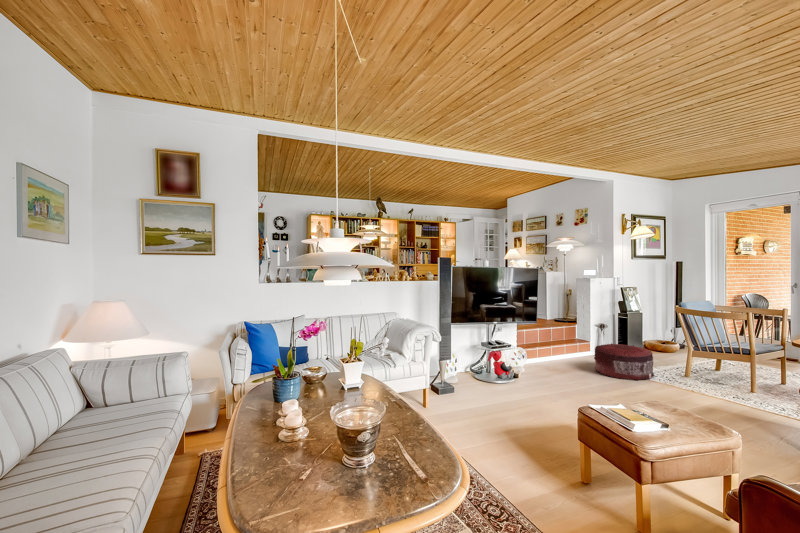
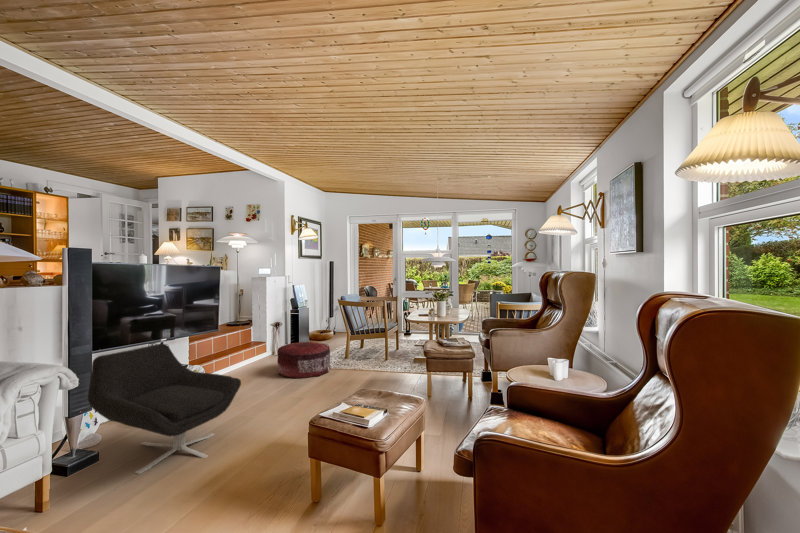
lounge chair: none [448,324,546,417] -> present [88,343,241,474]

